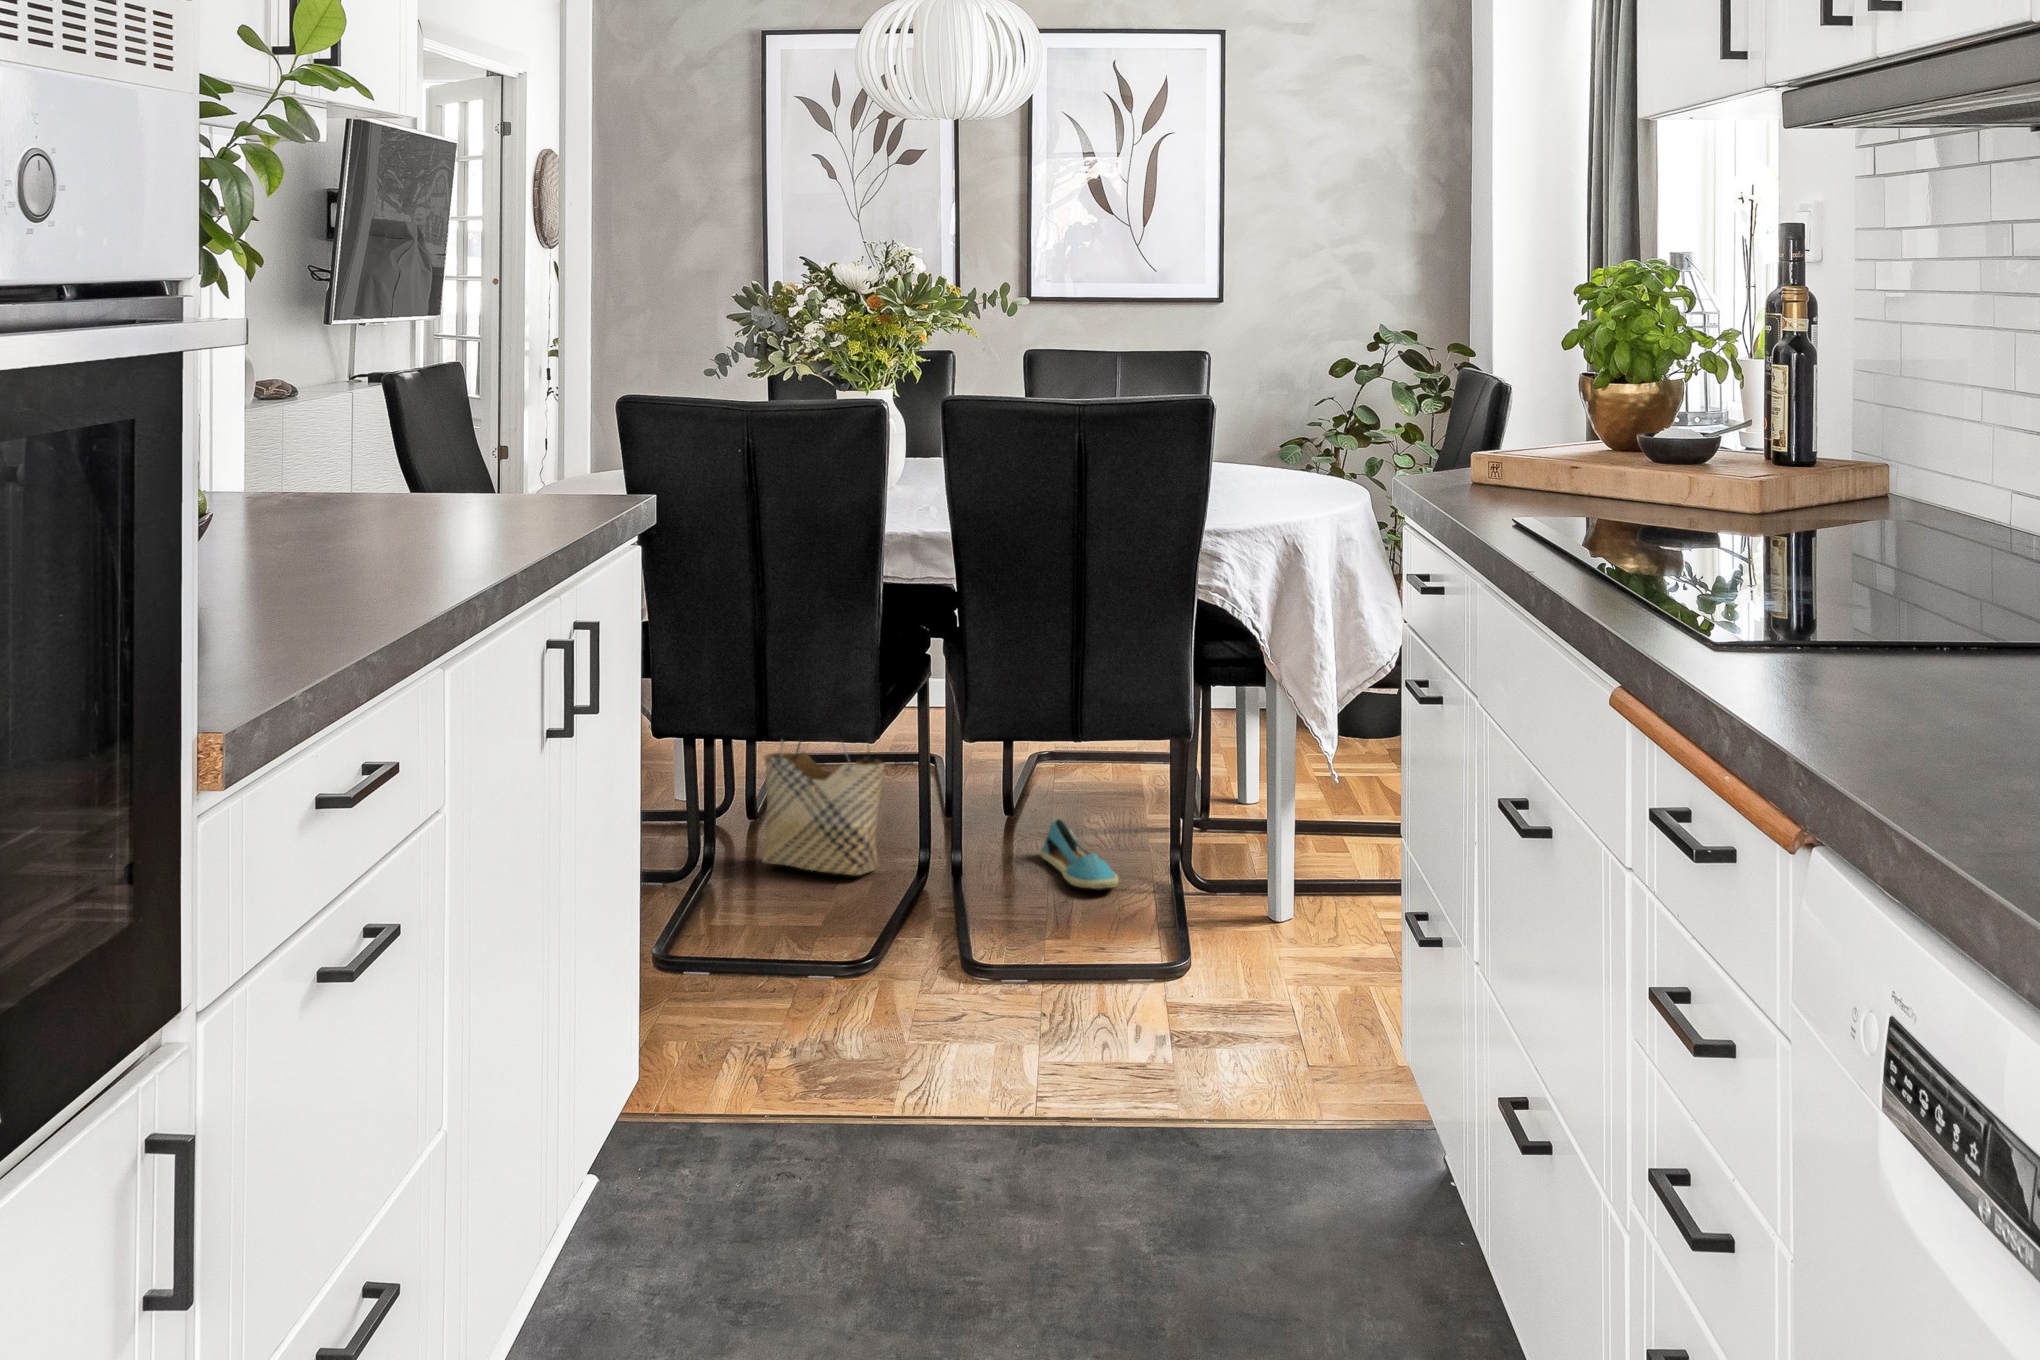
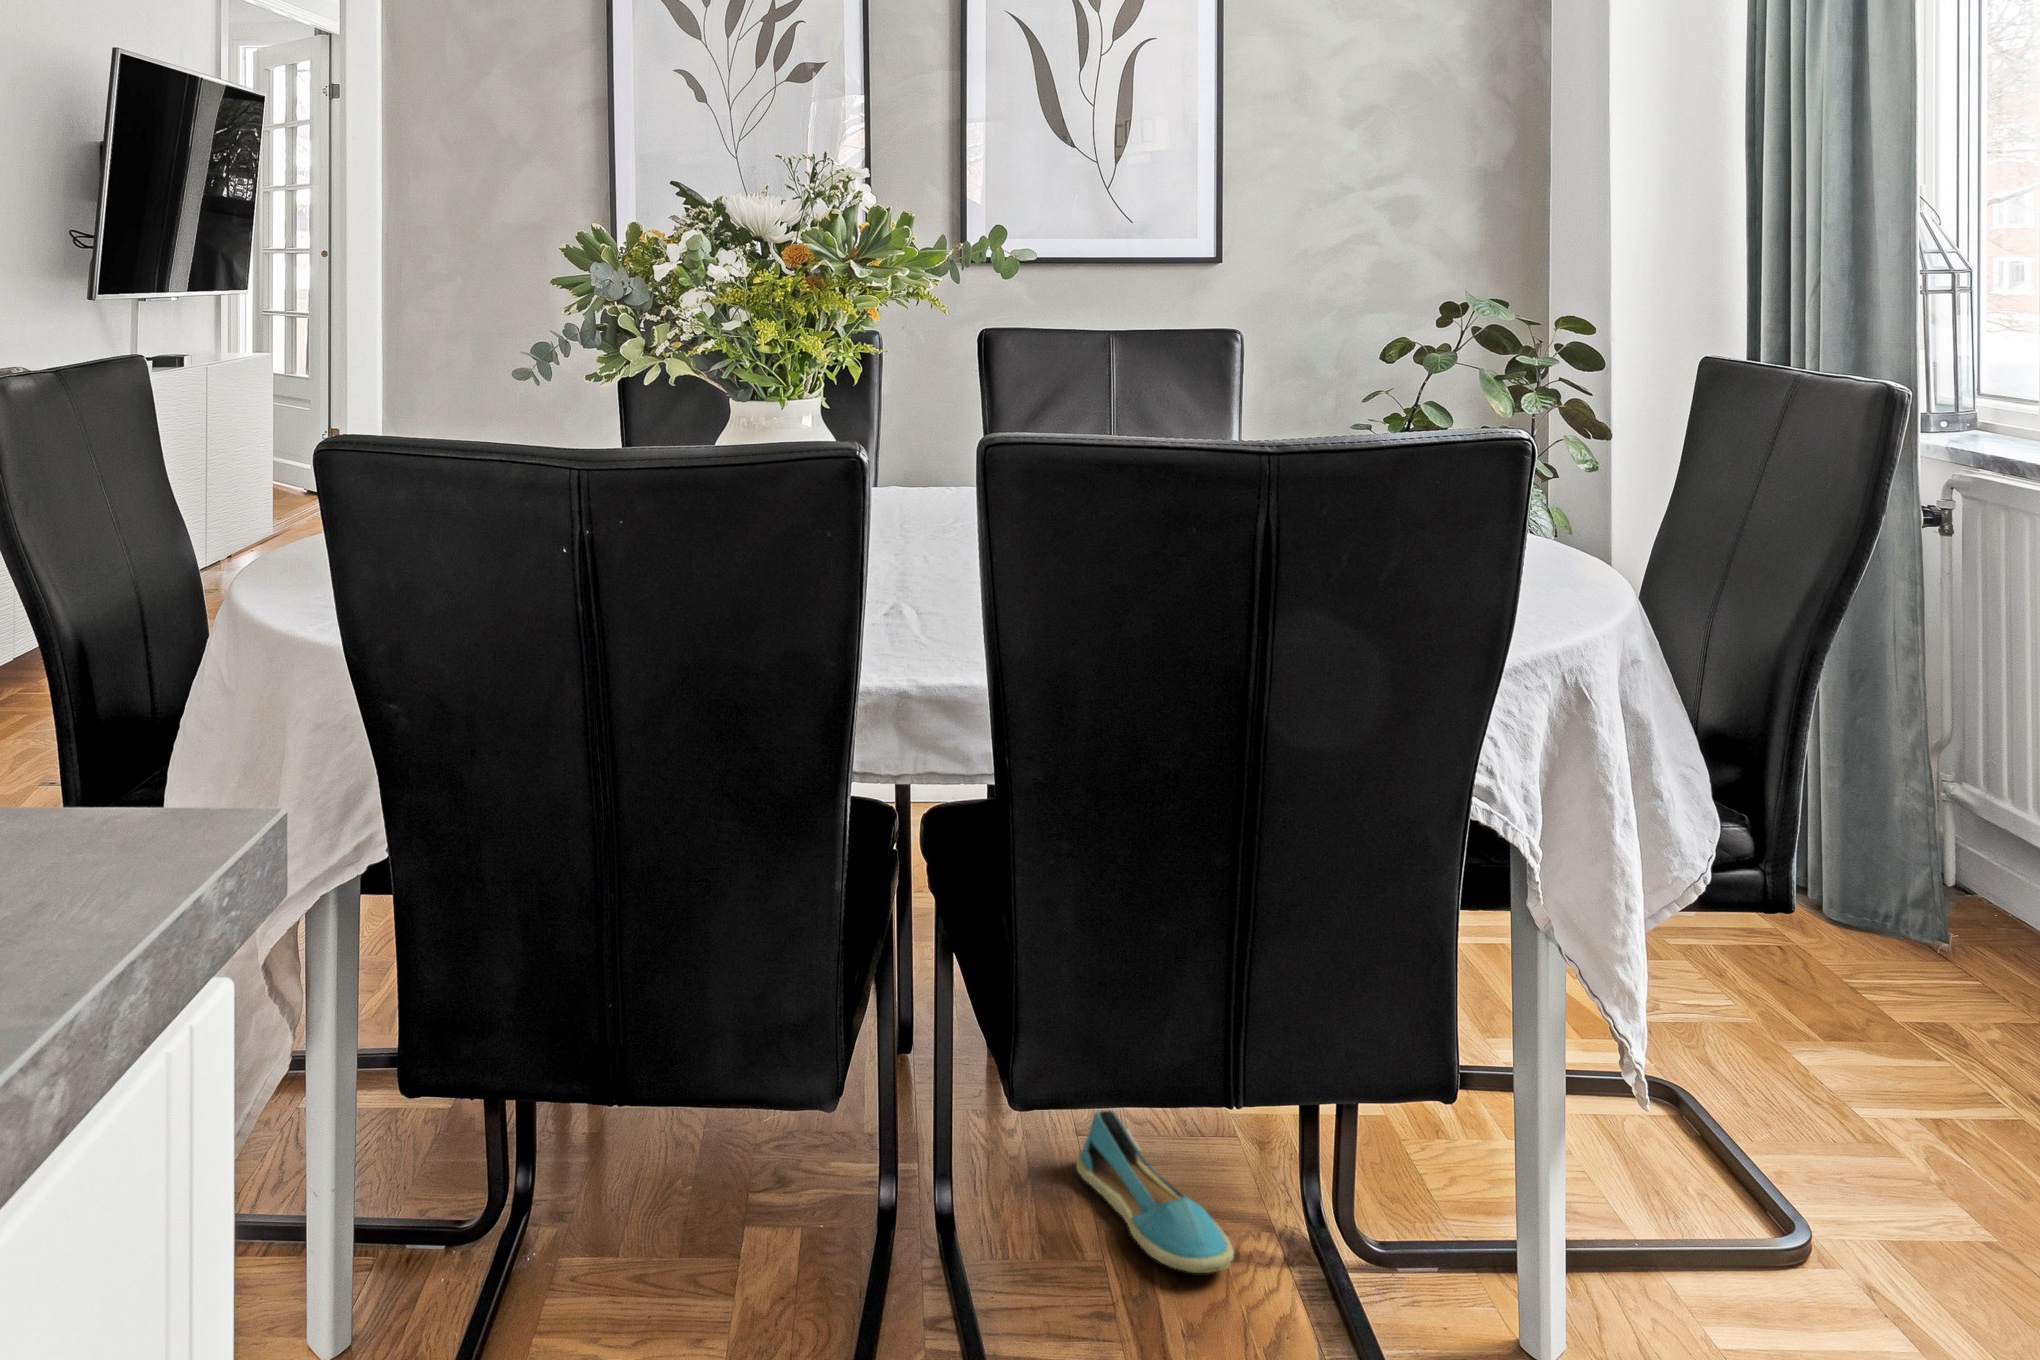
woven basket: present [762,741,886,875] -> none [617,898,824,1232]

